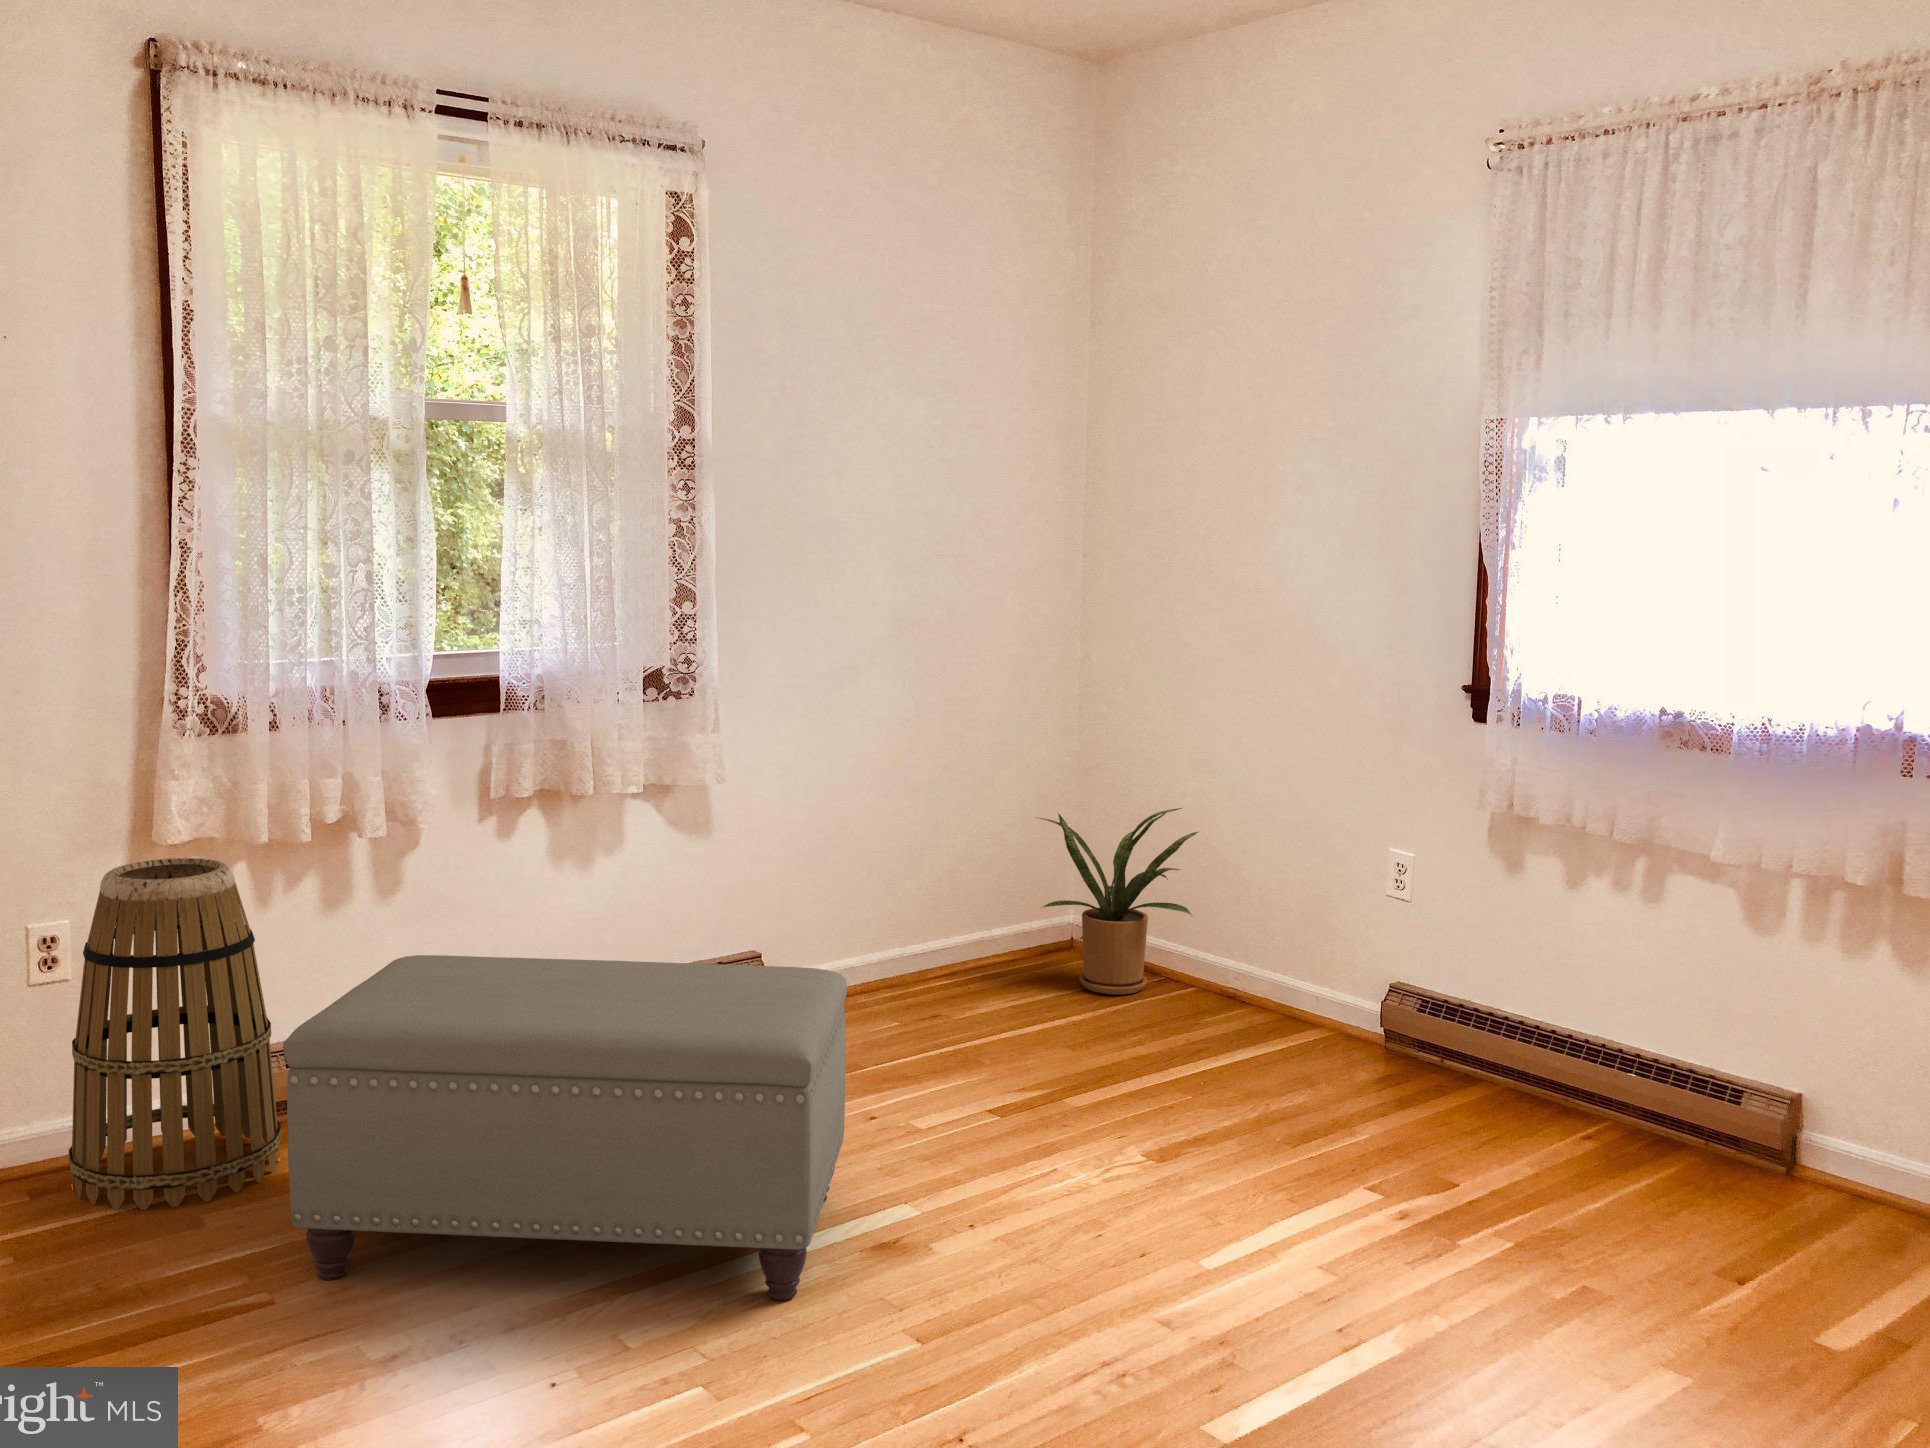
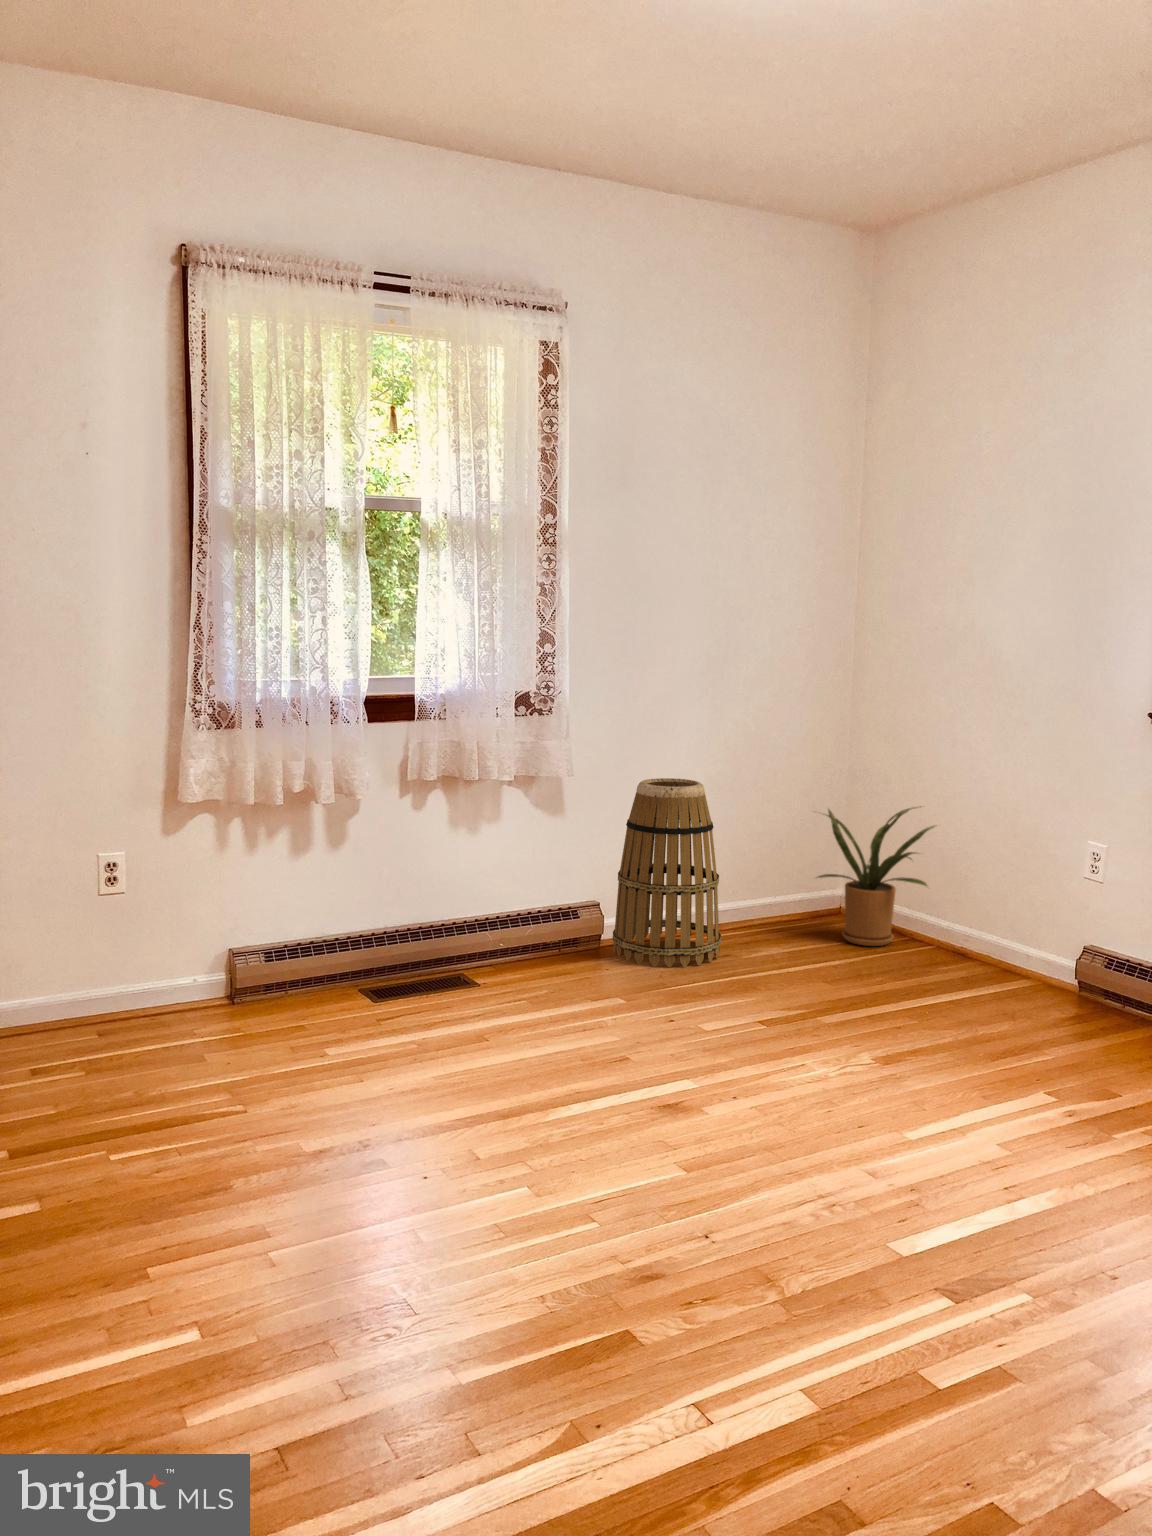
basket: present [69,858,281,1210] -> present [613,778,721,967]
ottoman: present [283,955,847,1300] -> none [254,886,649,1136]

